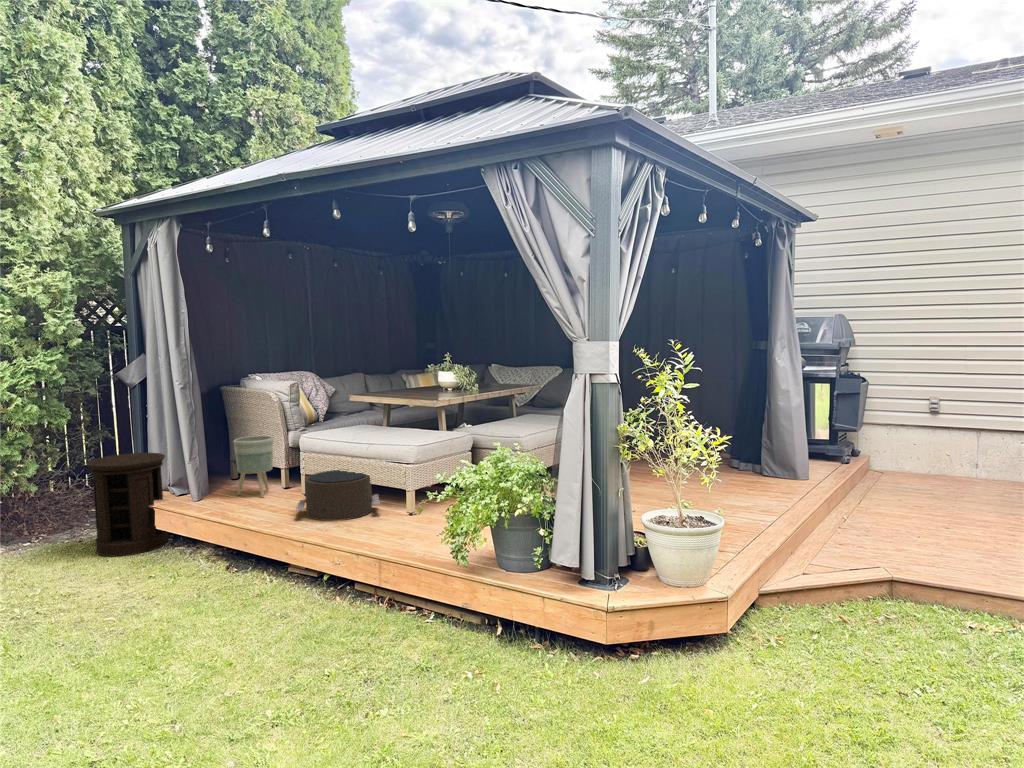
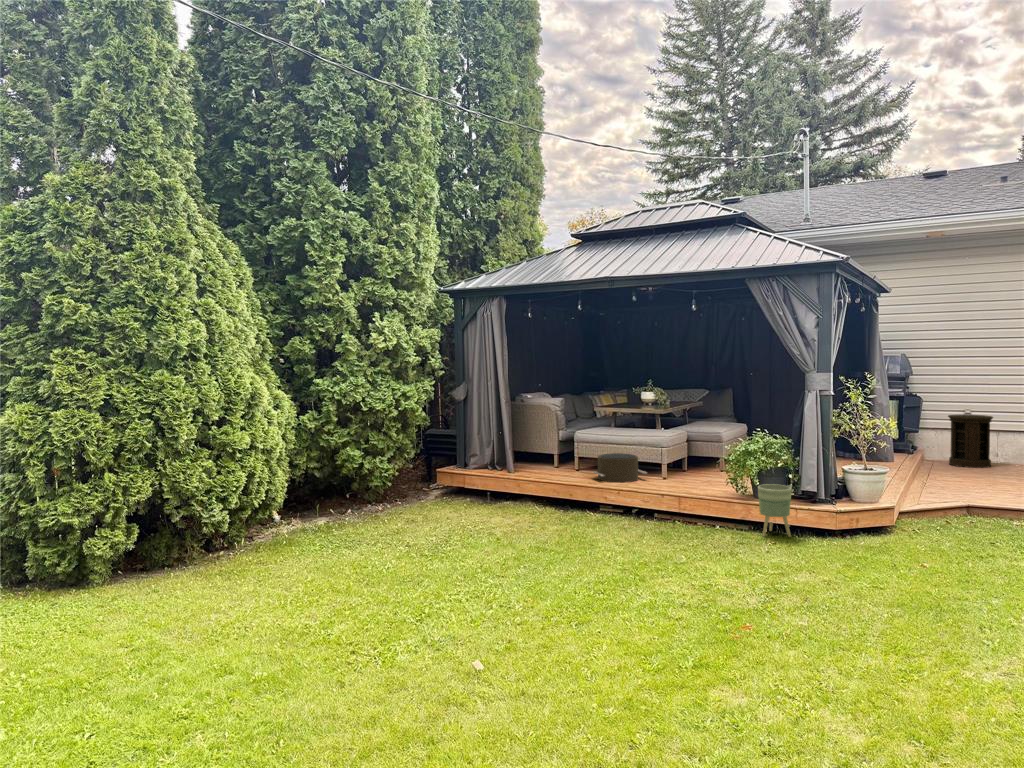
planter: present [234,436,273,497] -> present [758,484,792,537]
side table: present [87,453,168,556] -> present [948,415,993,468]

